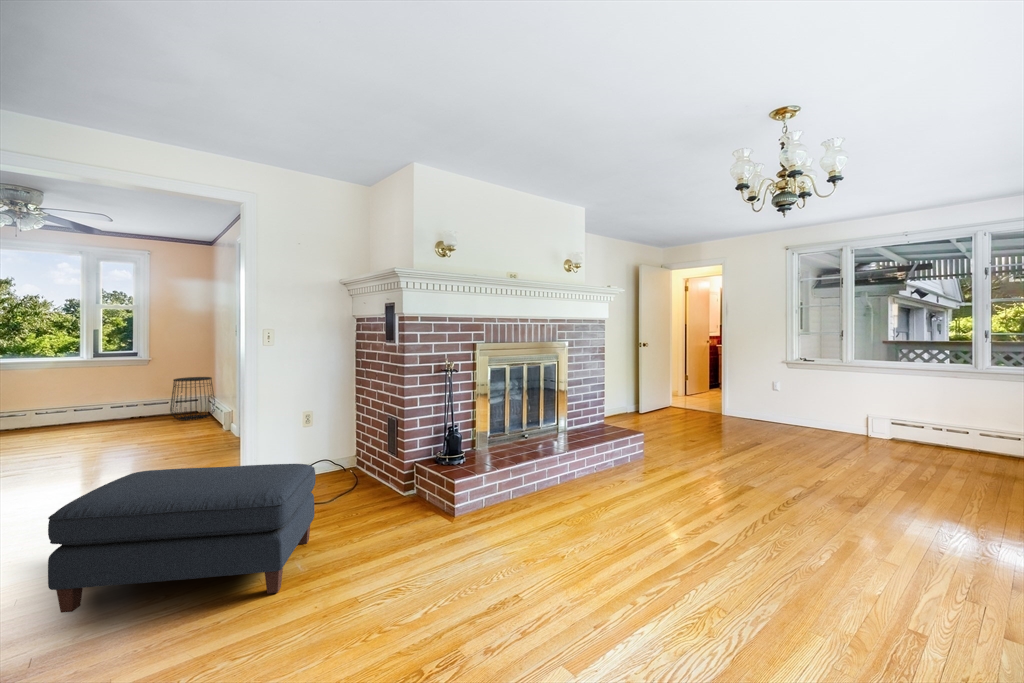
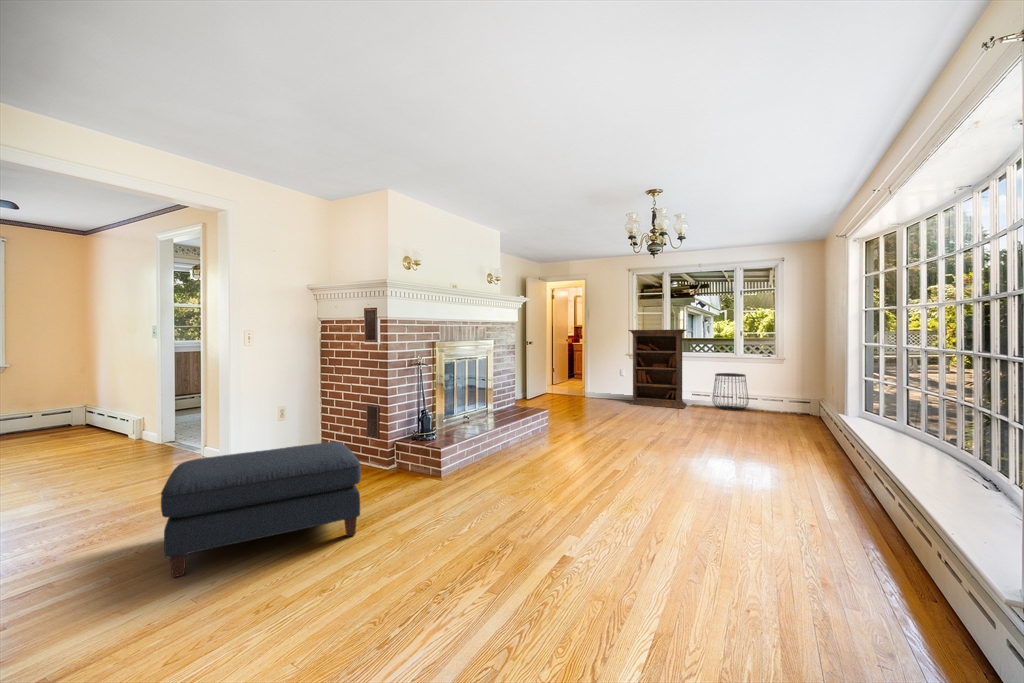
bookcase: none [782,330,885,448] -> present [628,330,687,408]
side table: present [170,377,215,420] -> present [713,373,748,410]

